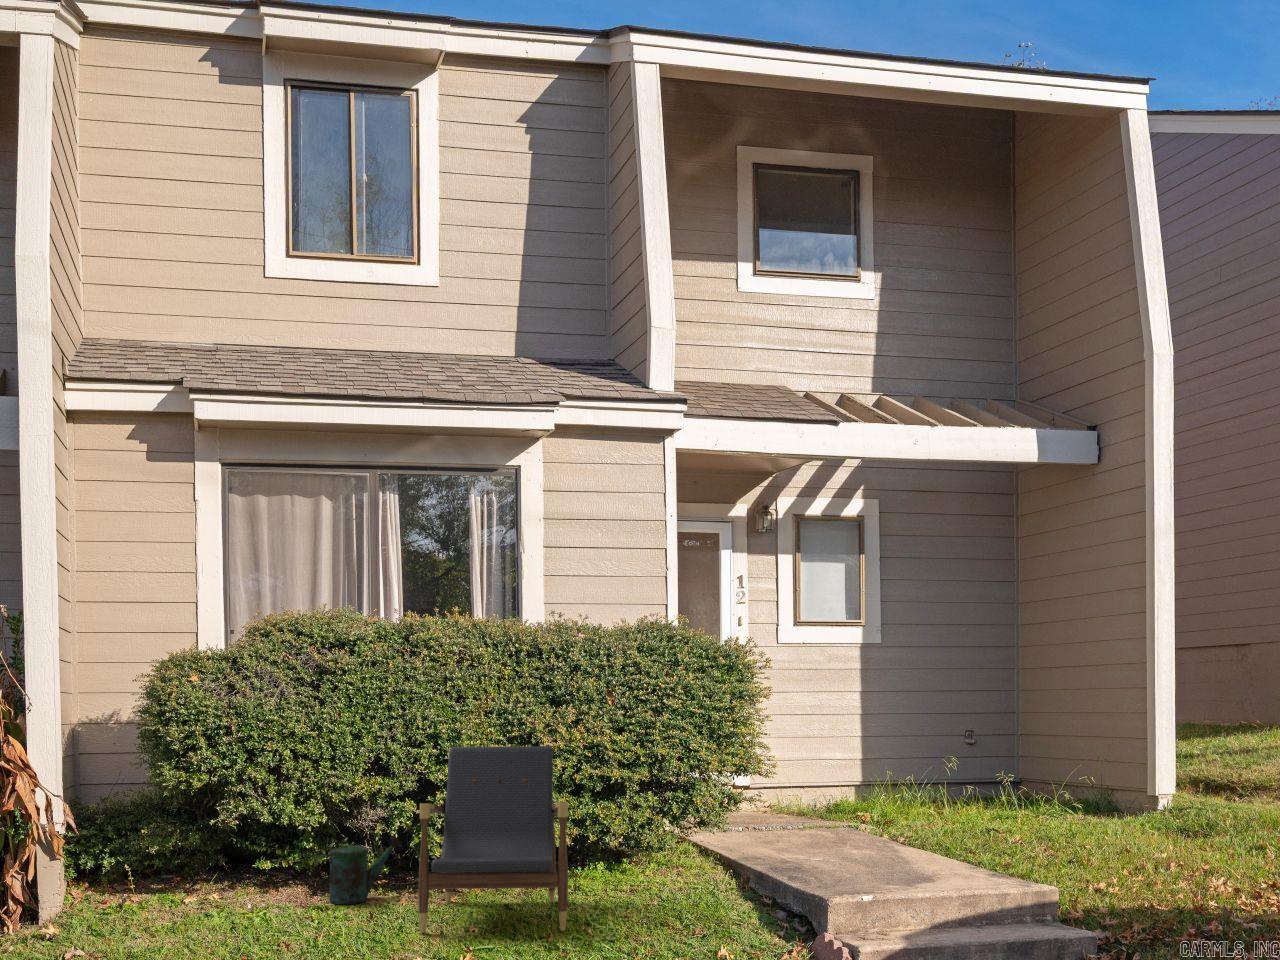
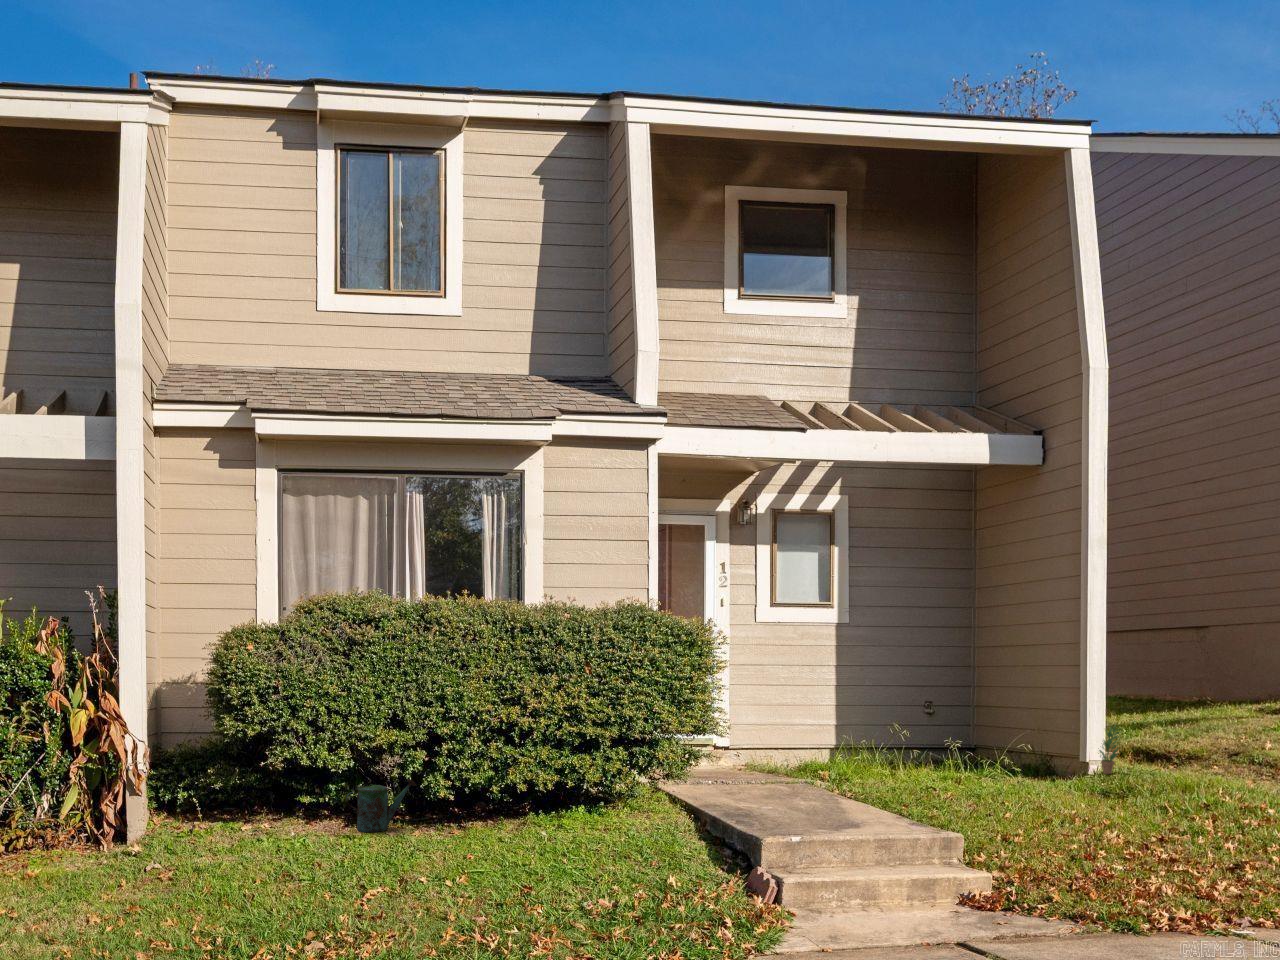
lounge chair: present [418,746,568,932] -> none [424,707,543,855]
potted plant: none [1174,755,1207,814] -> present [1098,727,1120,774]

